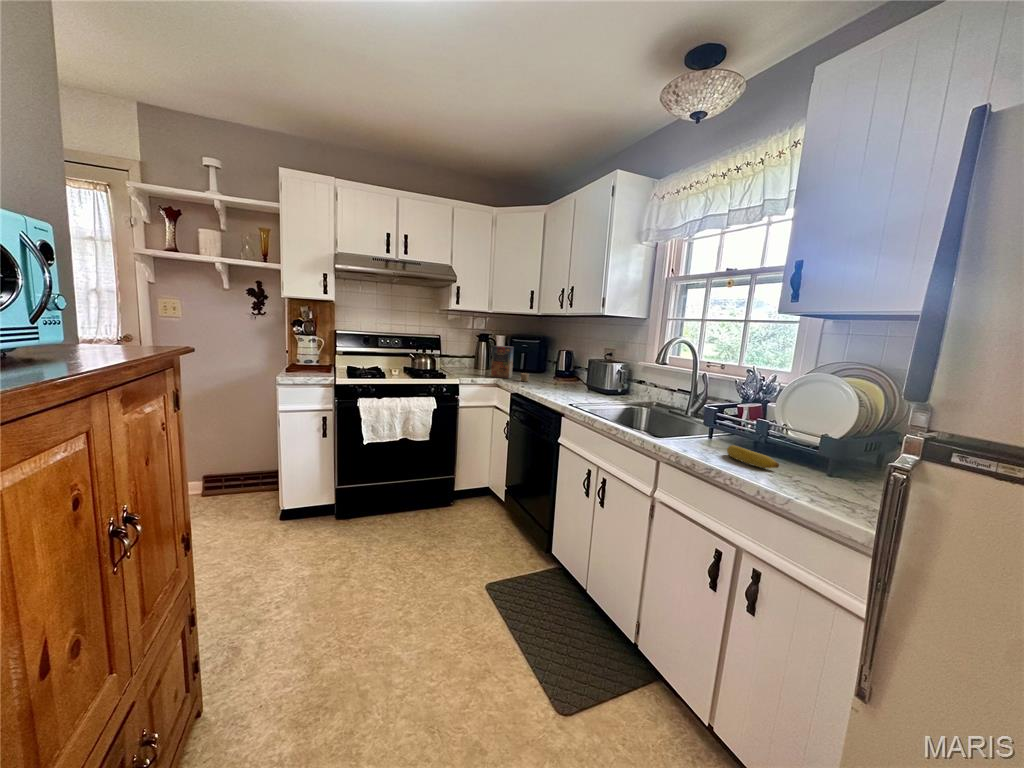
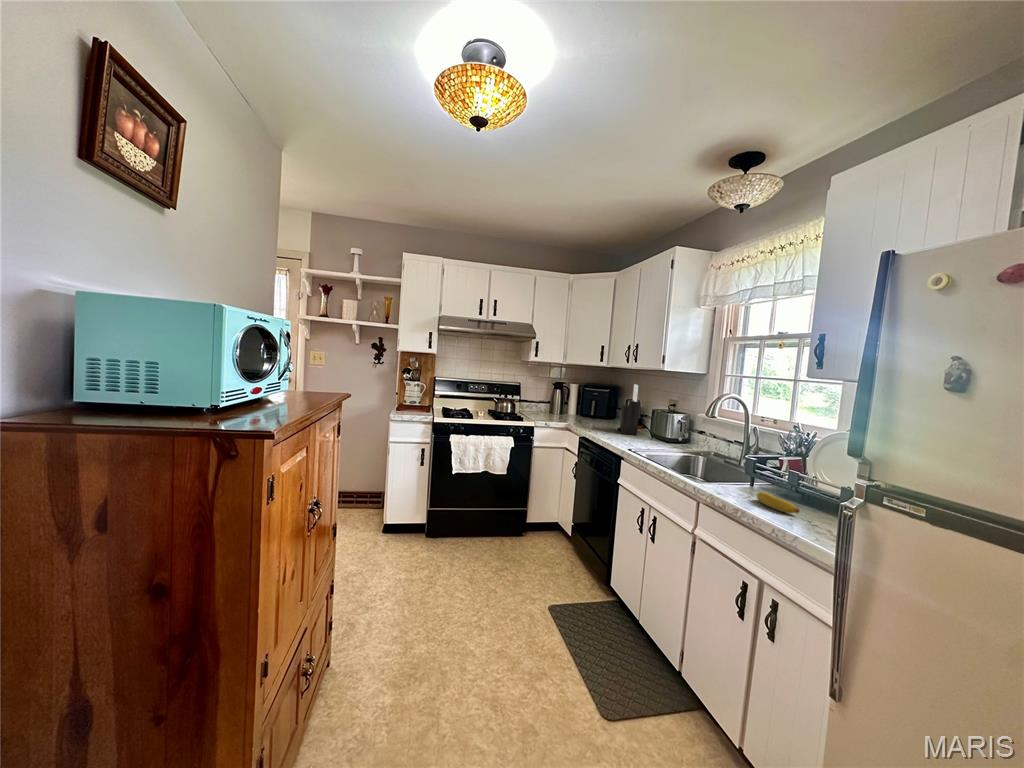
knife block: none [552,333,576,388] -> present [618,384,640,435]
cereal box: present [491,346,529,382] -> none [563,394,597,427]

